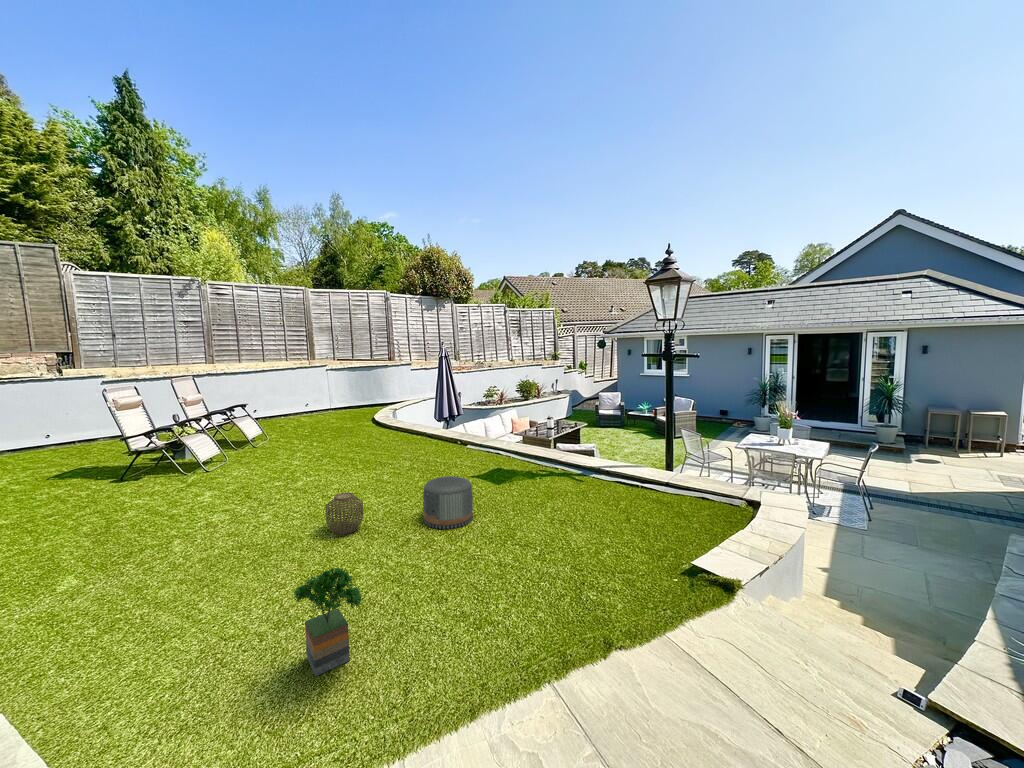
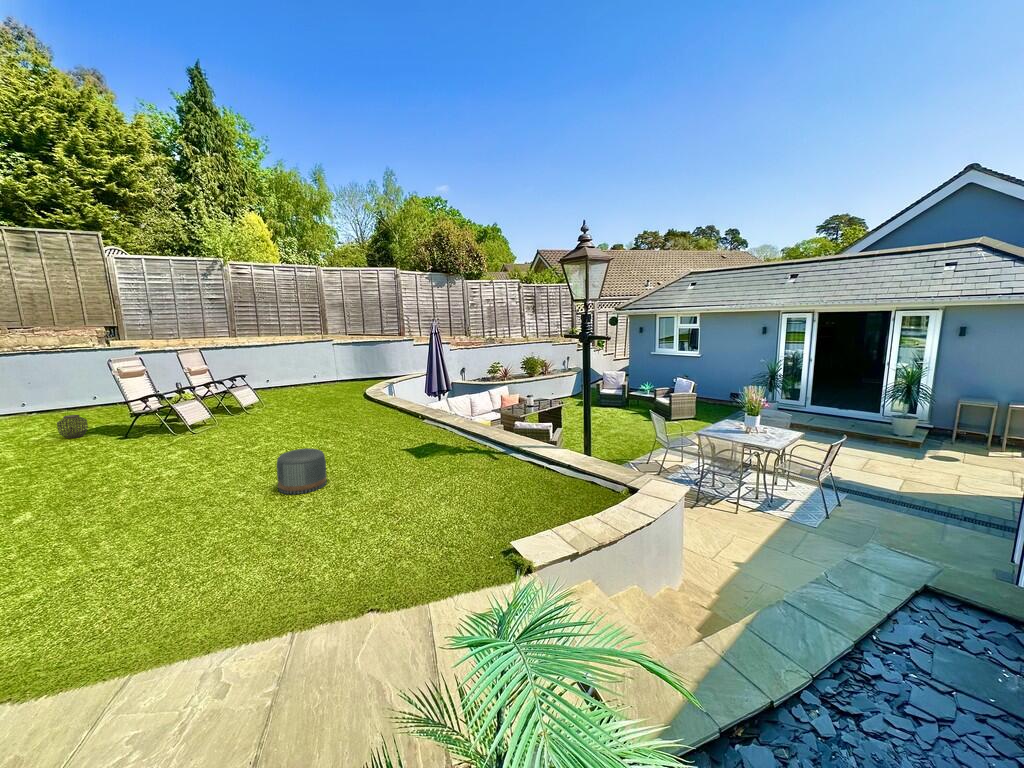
woven basket: present [325,492,363,535] -> present [57,415,88,438]
potted tree: present [294,567,362,677] -> none [45,513,111,593]

